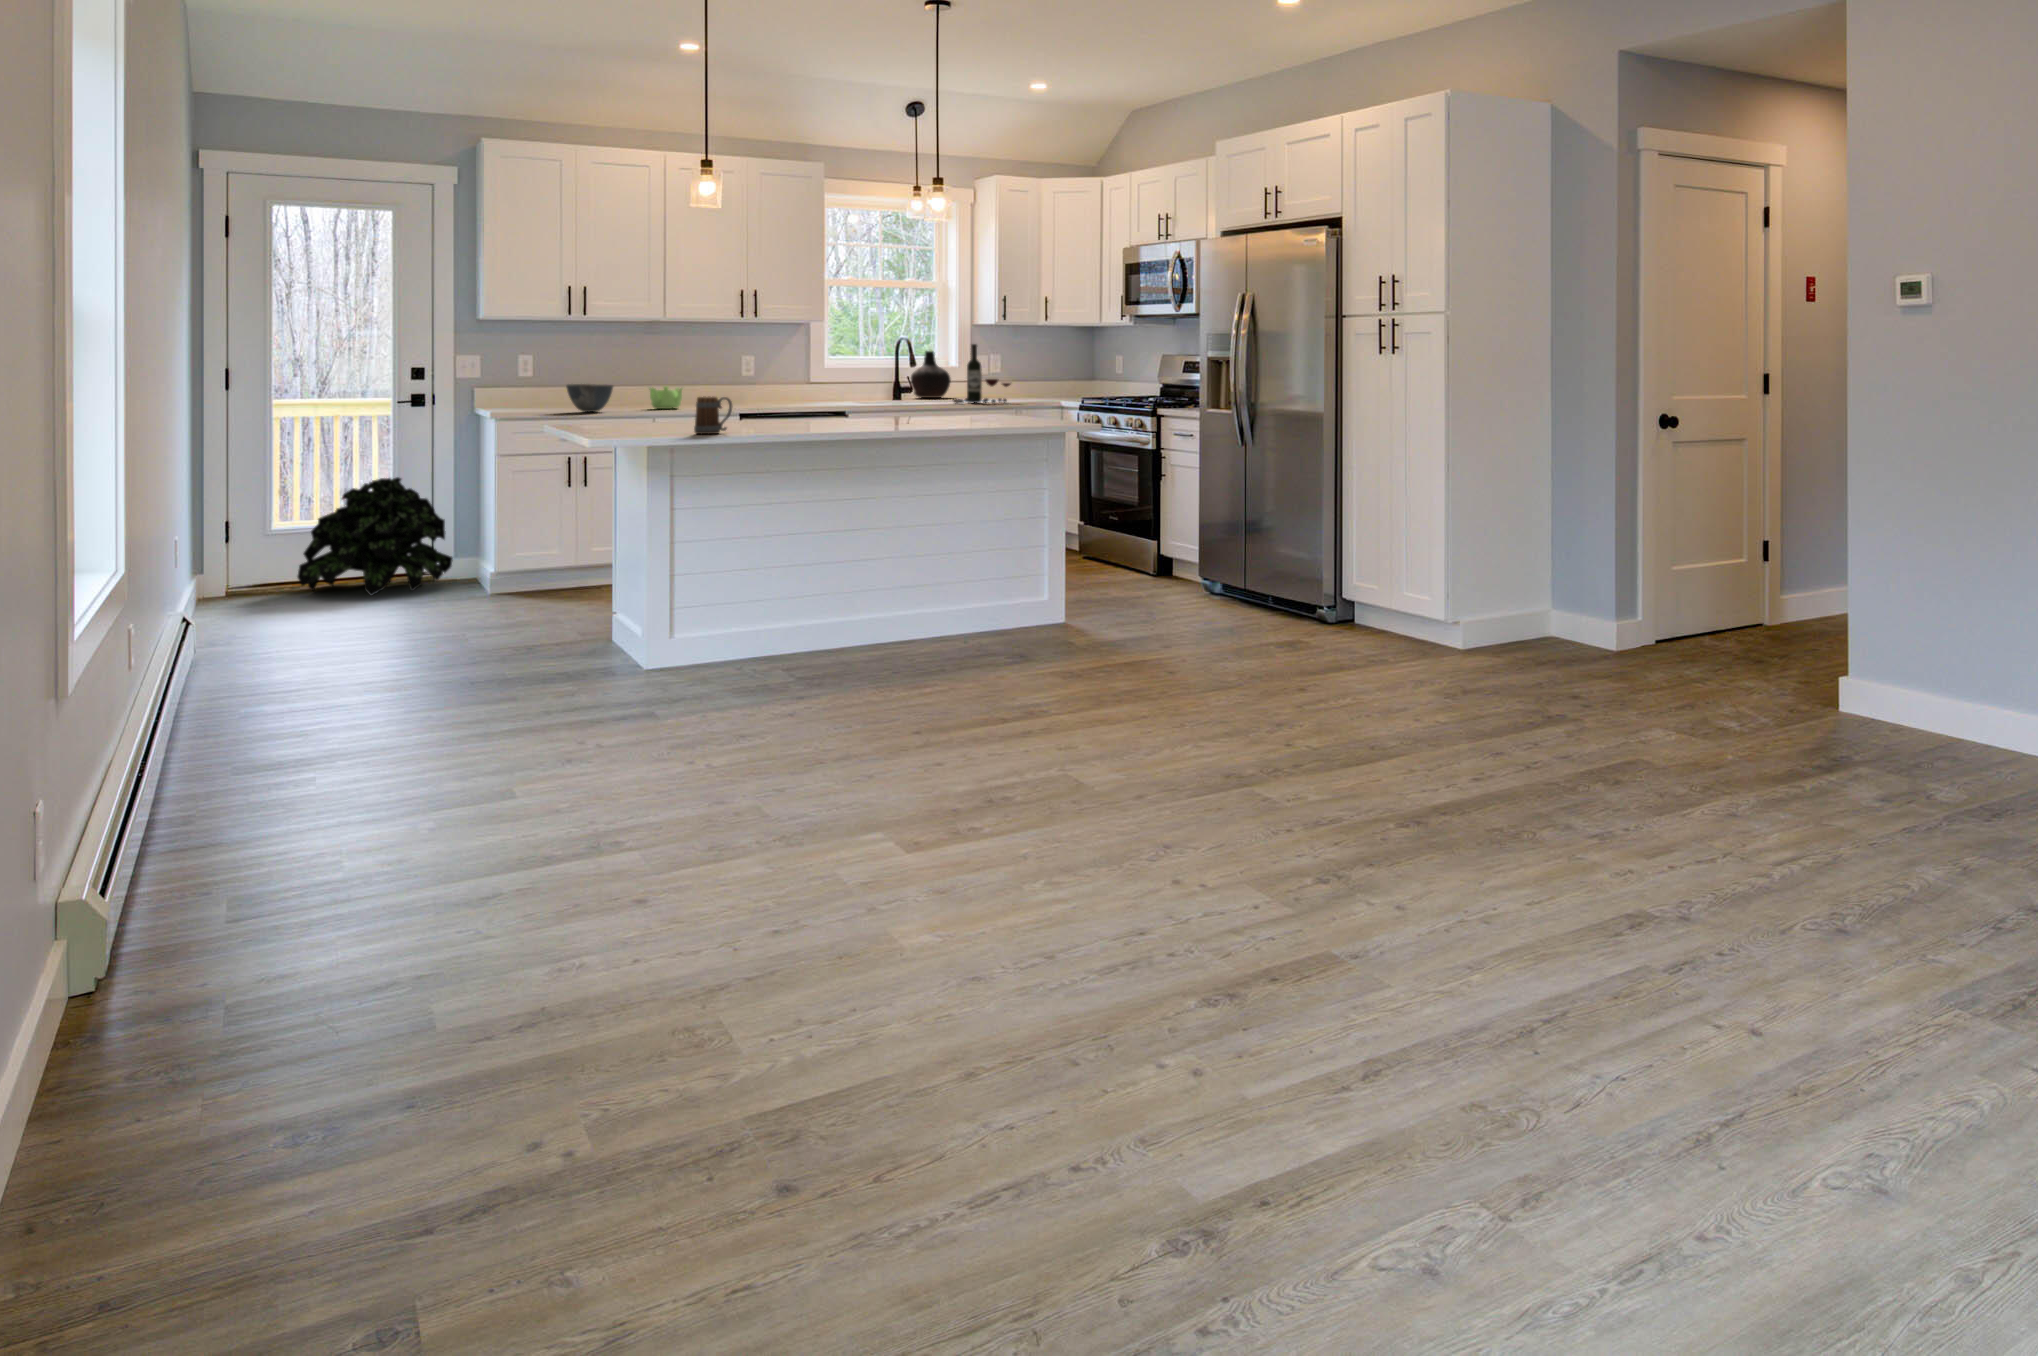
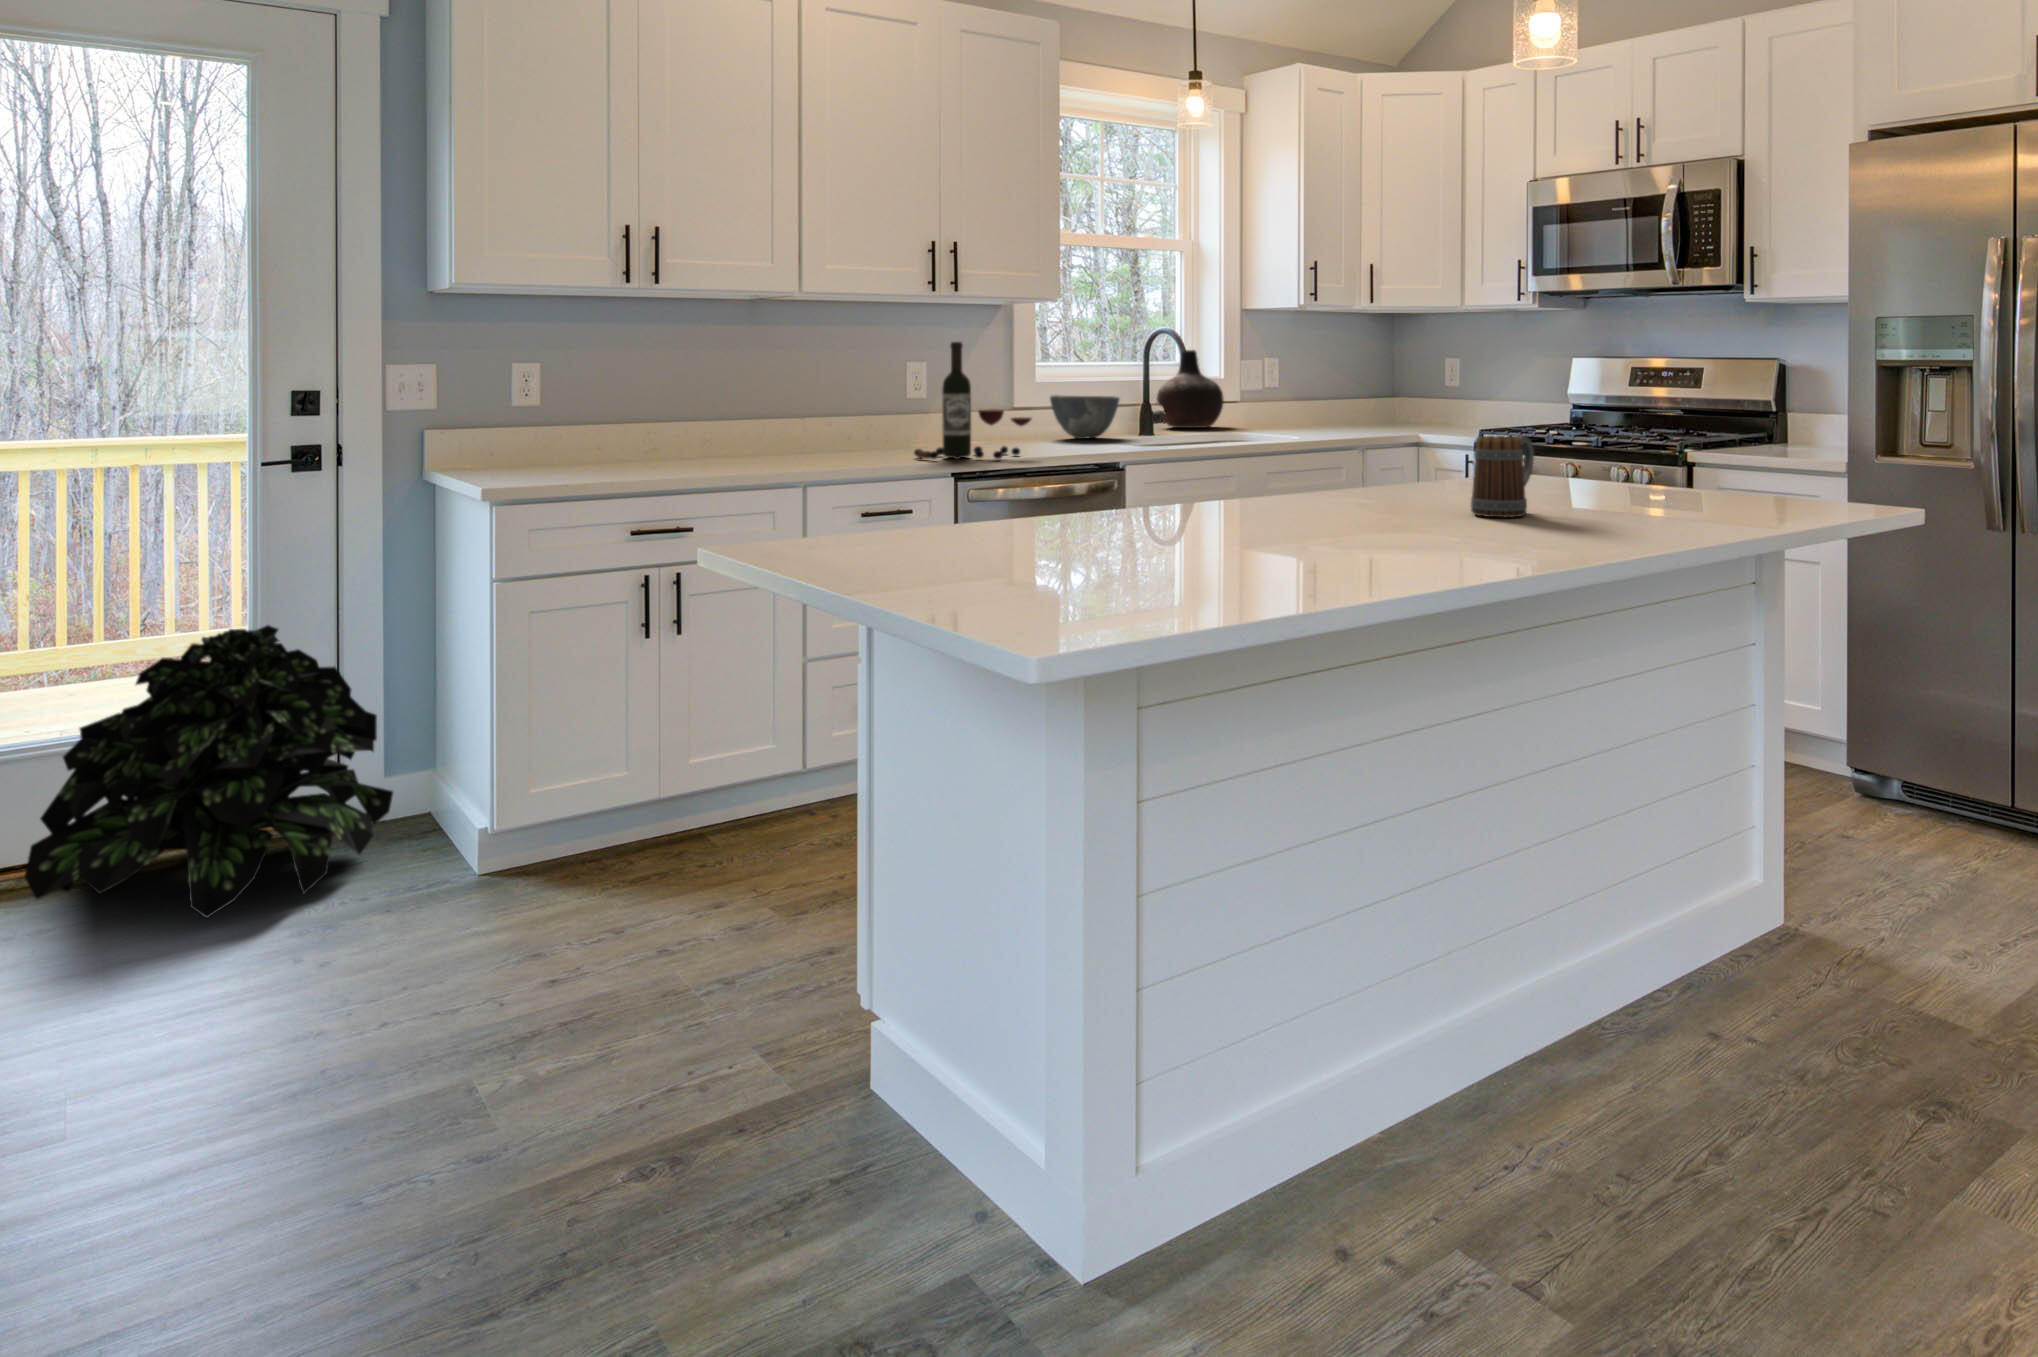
wine bottle: present [953,344,1010,403] -> present [914,342,1031,460]
bowl: present [566,384,613,412] -> present [1050,395,1120,439]
teapot: present [649,386,682,409] -> none [758,417,833,460]
mug: present [694,397,732,434] -> present [1471,436,1534,517]

